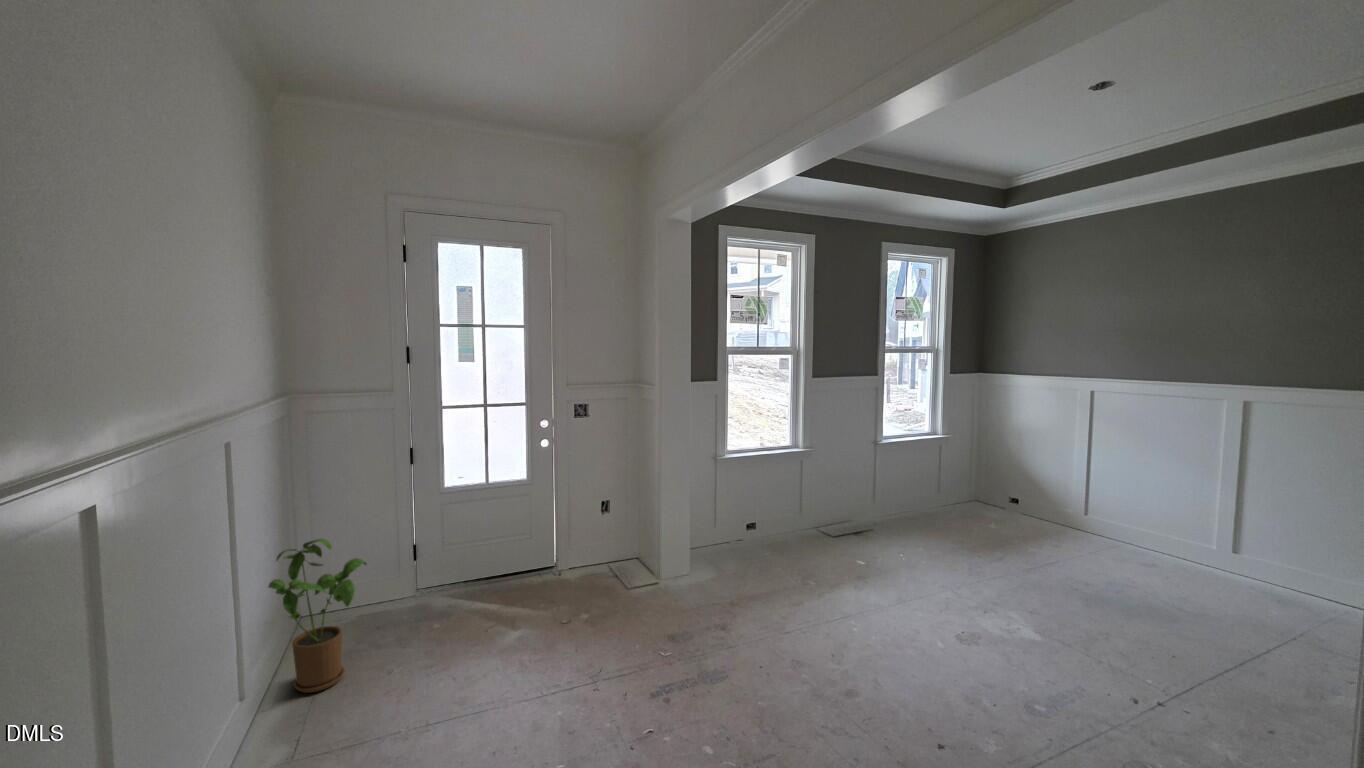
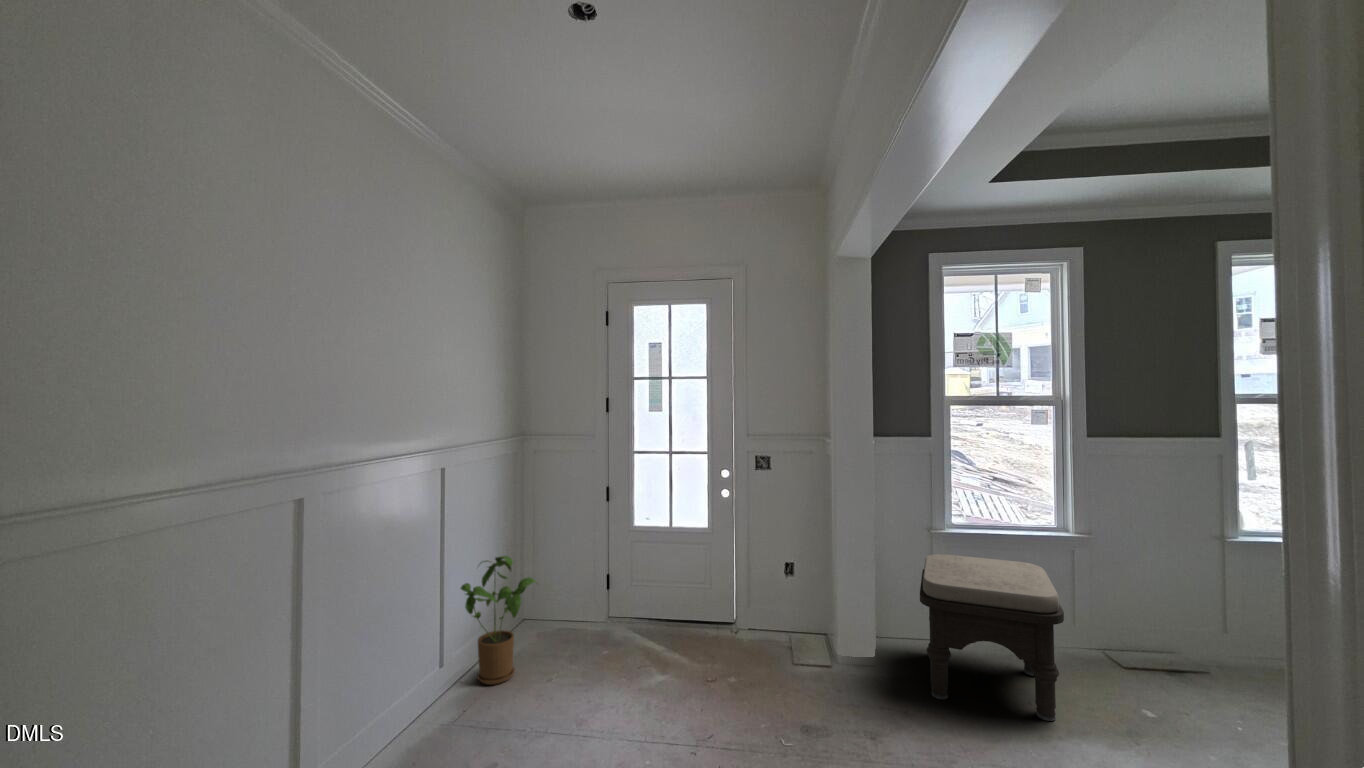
ottoman: none [717,472,823,583] -> present [920,554,1064,721]

